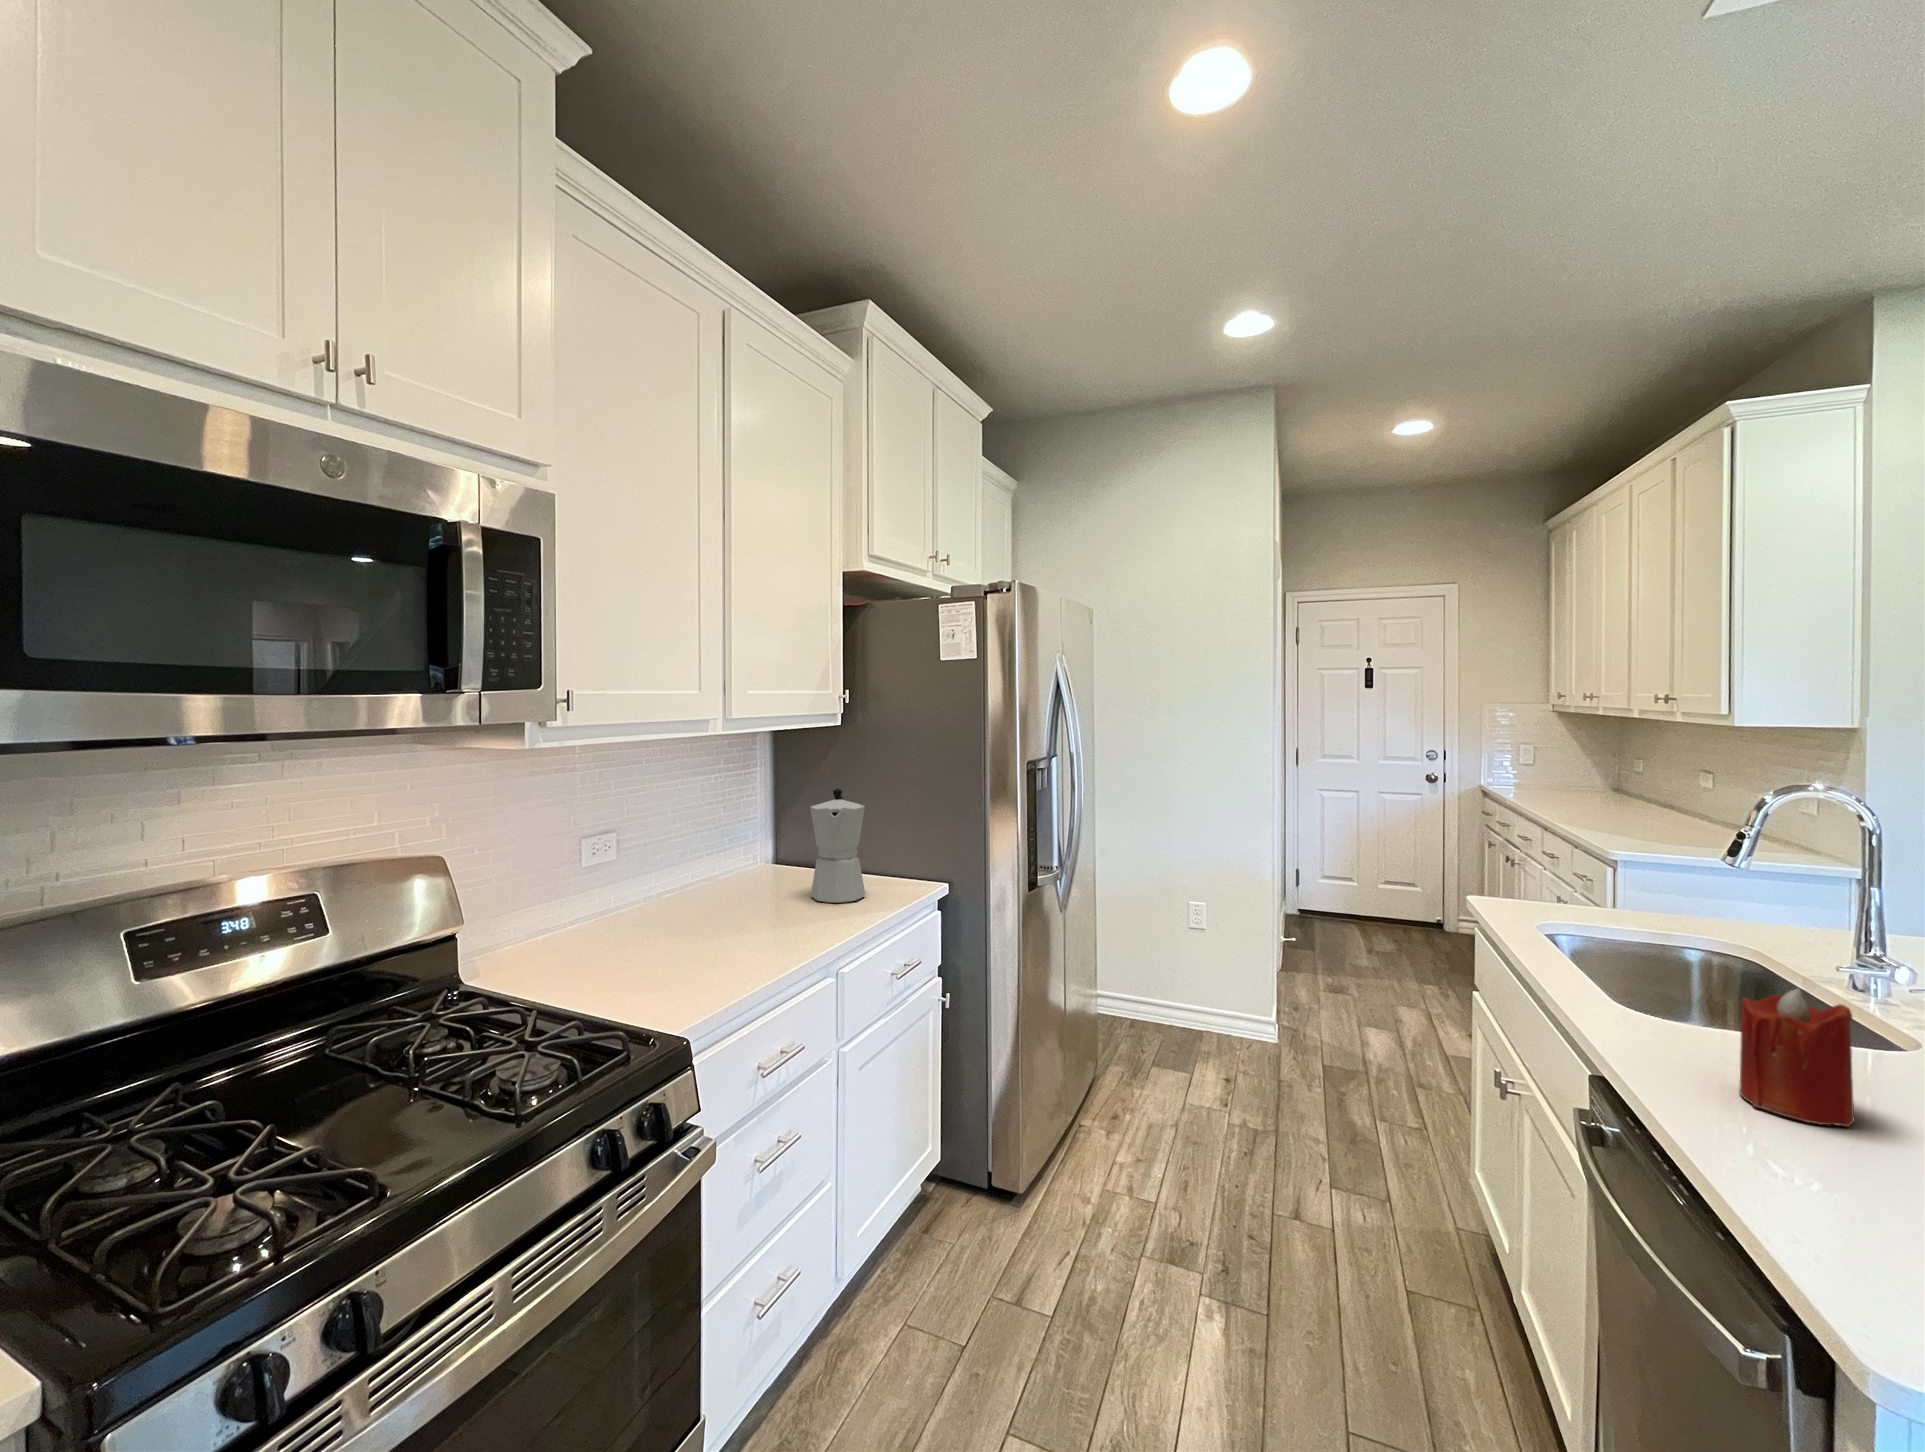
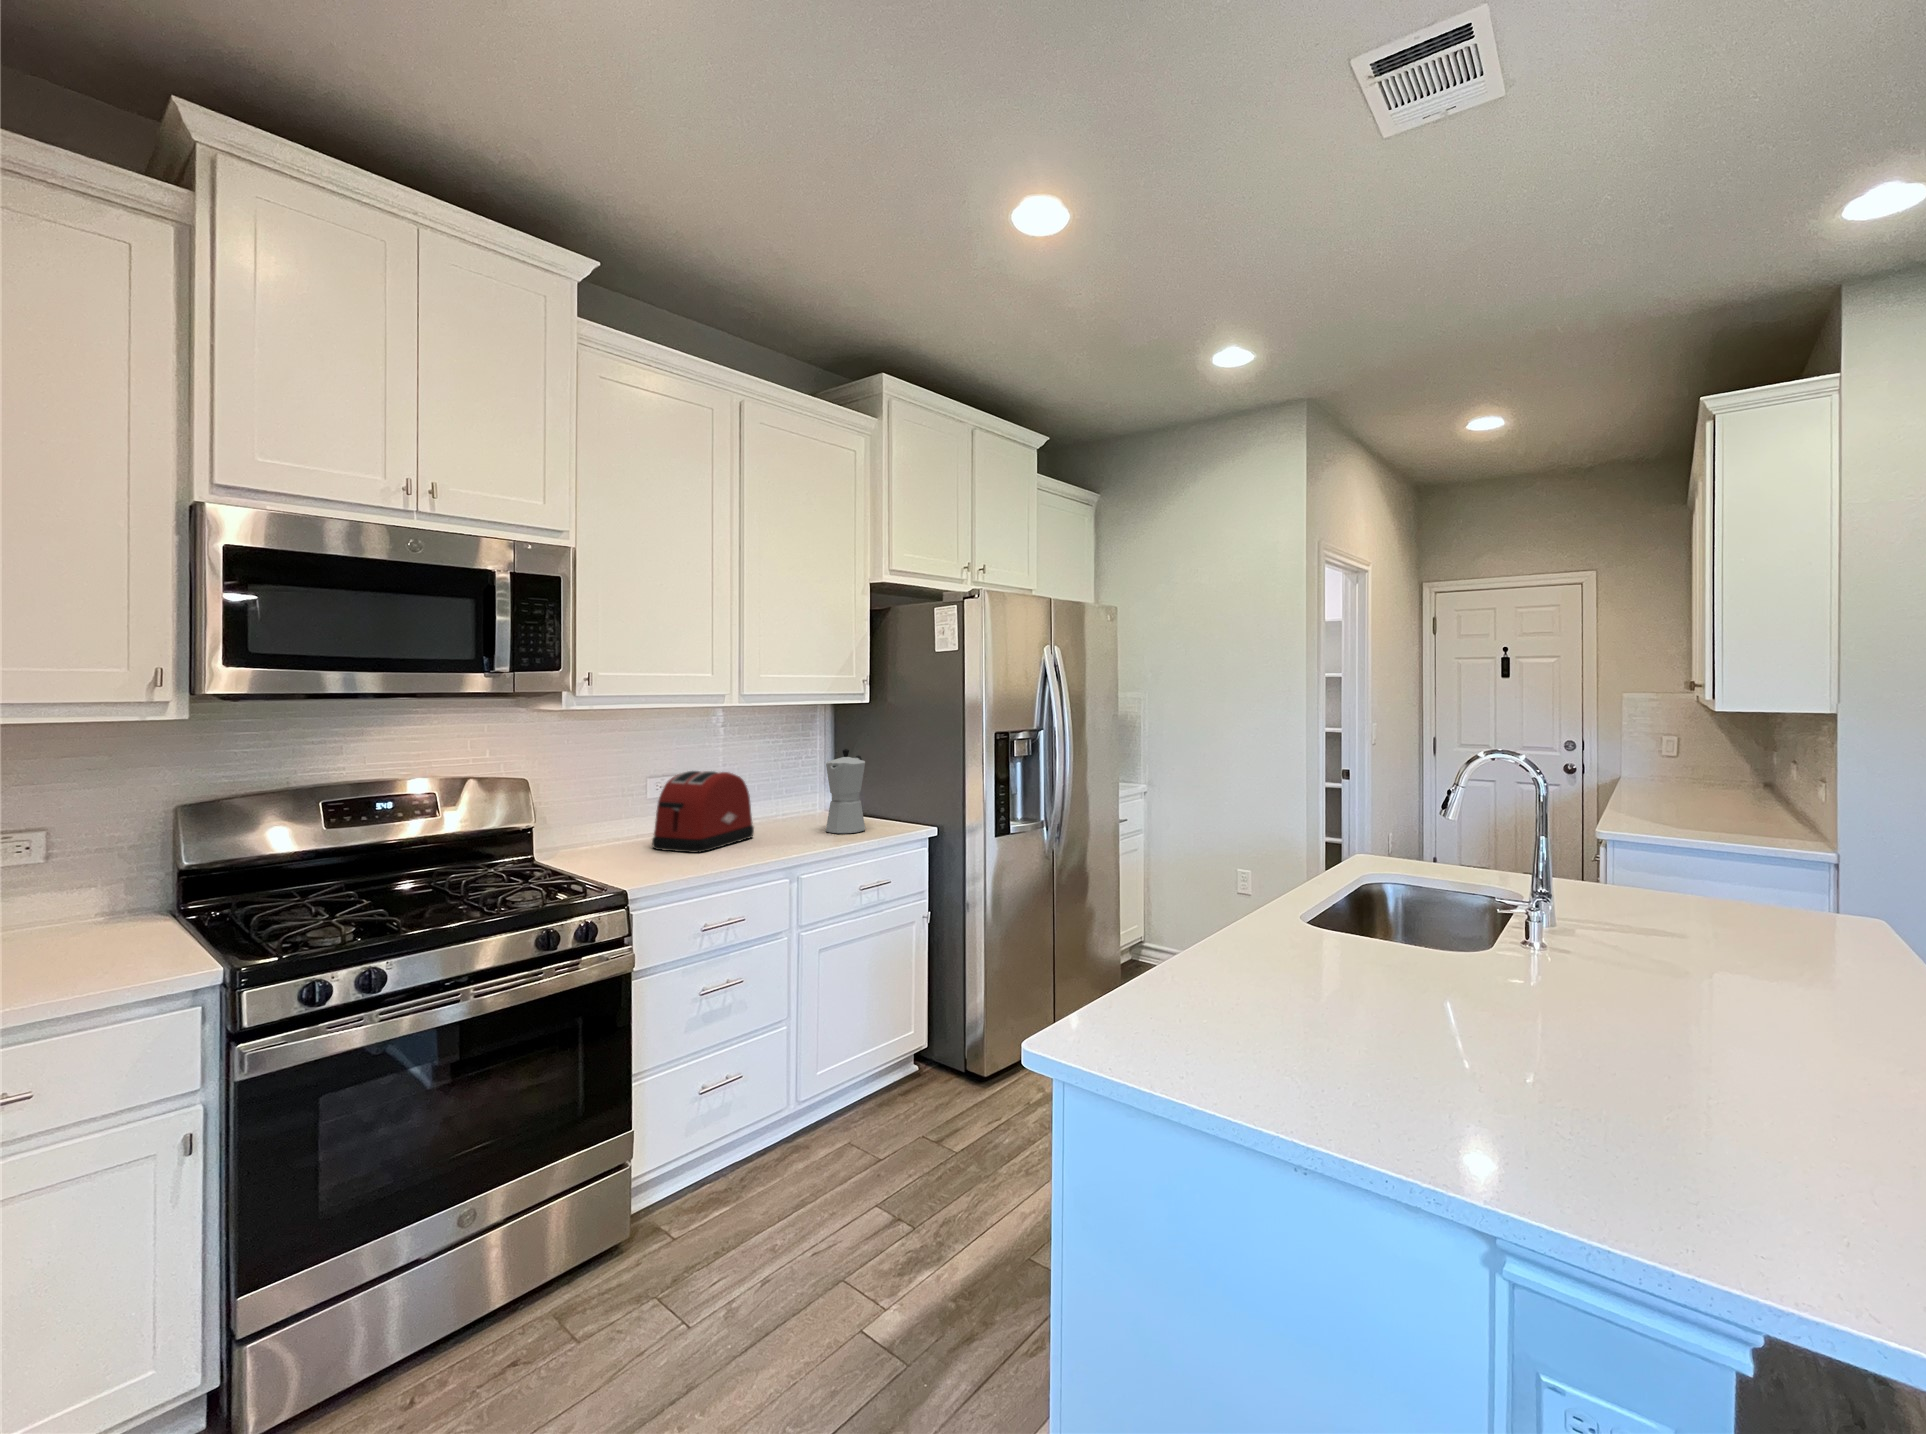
toaster: none [614,828,734,951] -> present [652,771,754,853]
candle: present [1739,989,1854,1127] -> none [1221,889,1283,983]

